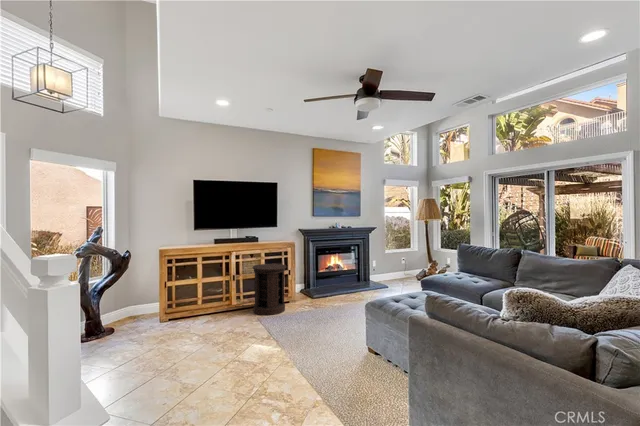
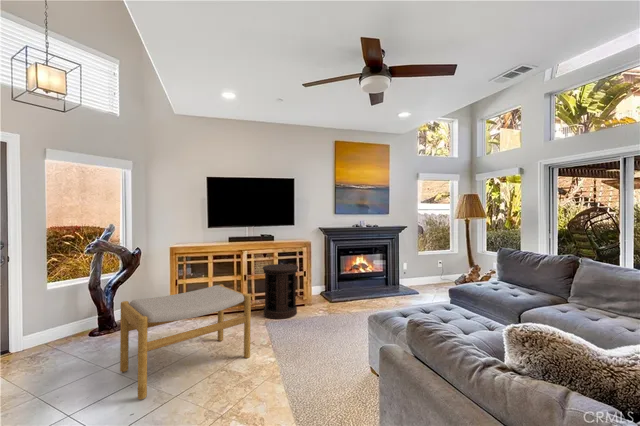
footstool: none [136,283,258,389] -> present [120,284,251,400]

